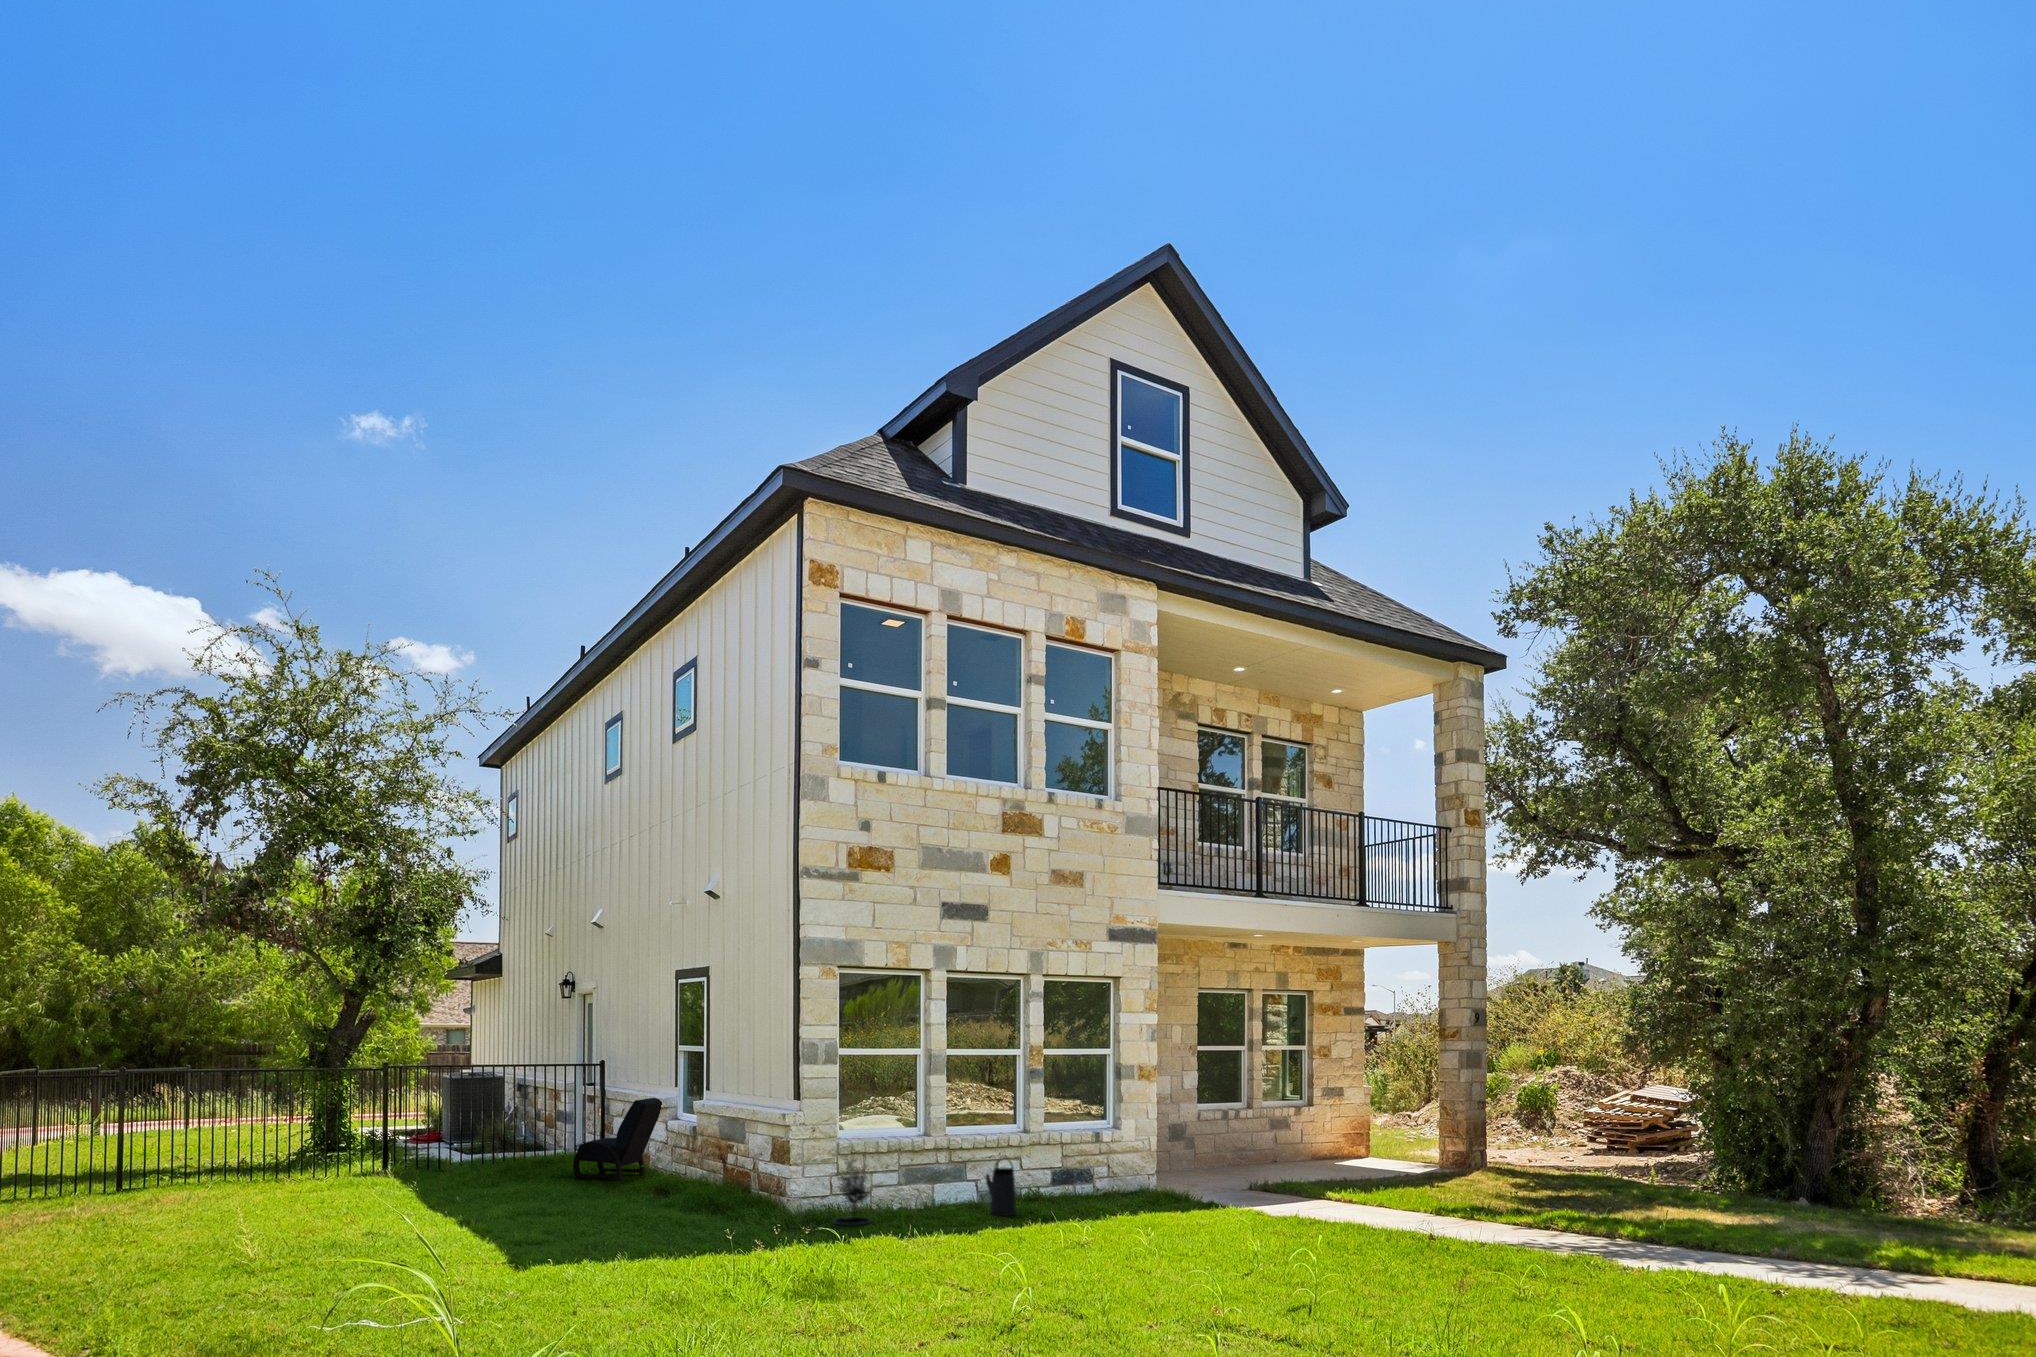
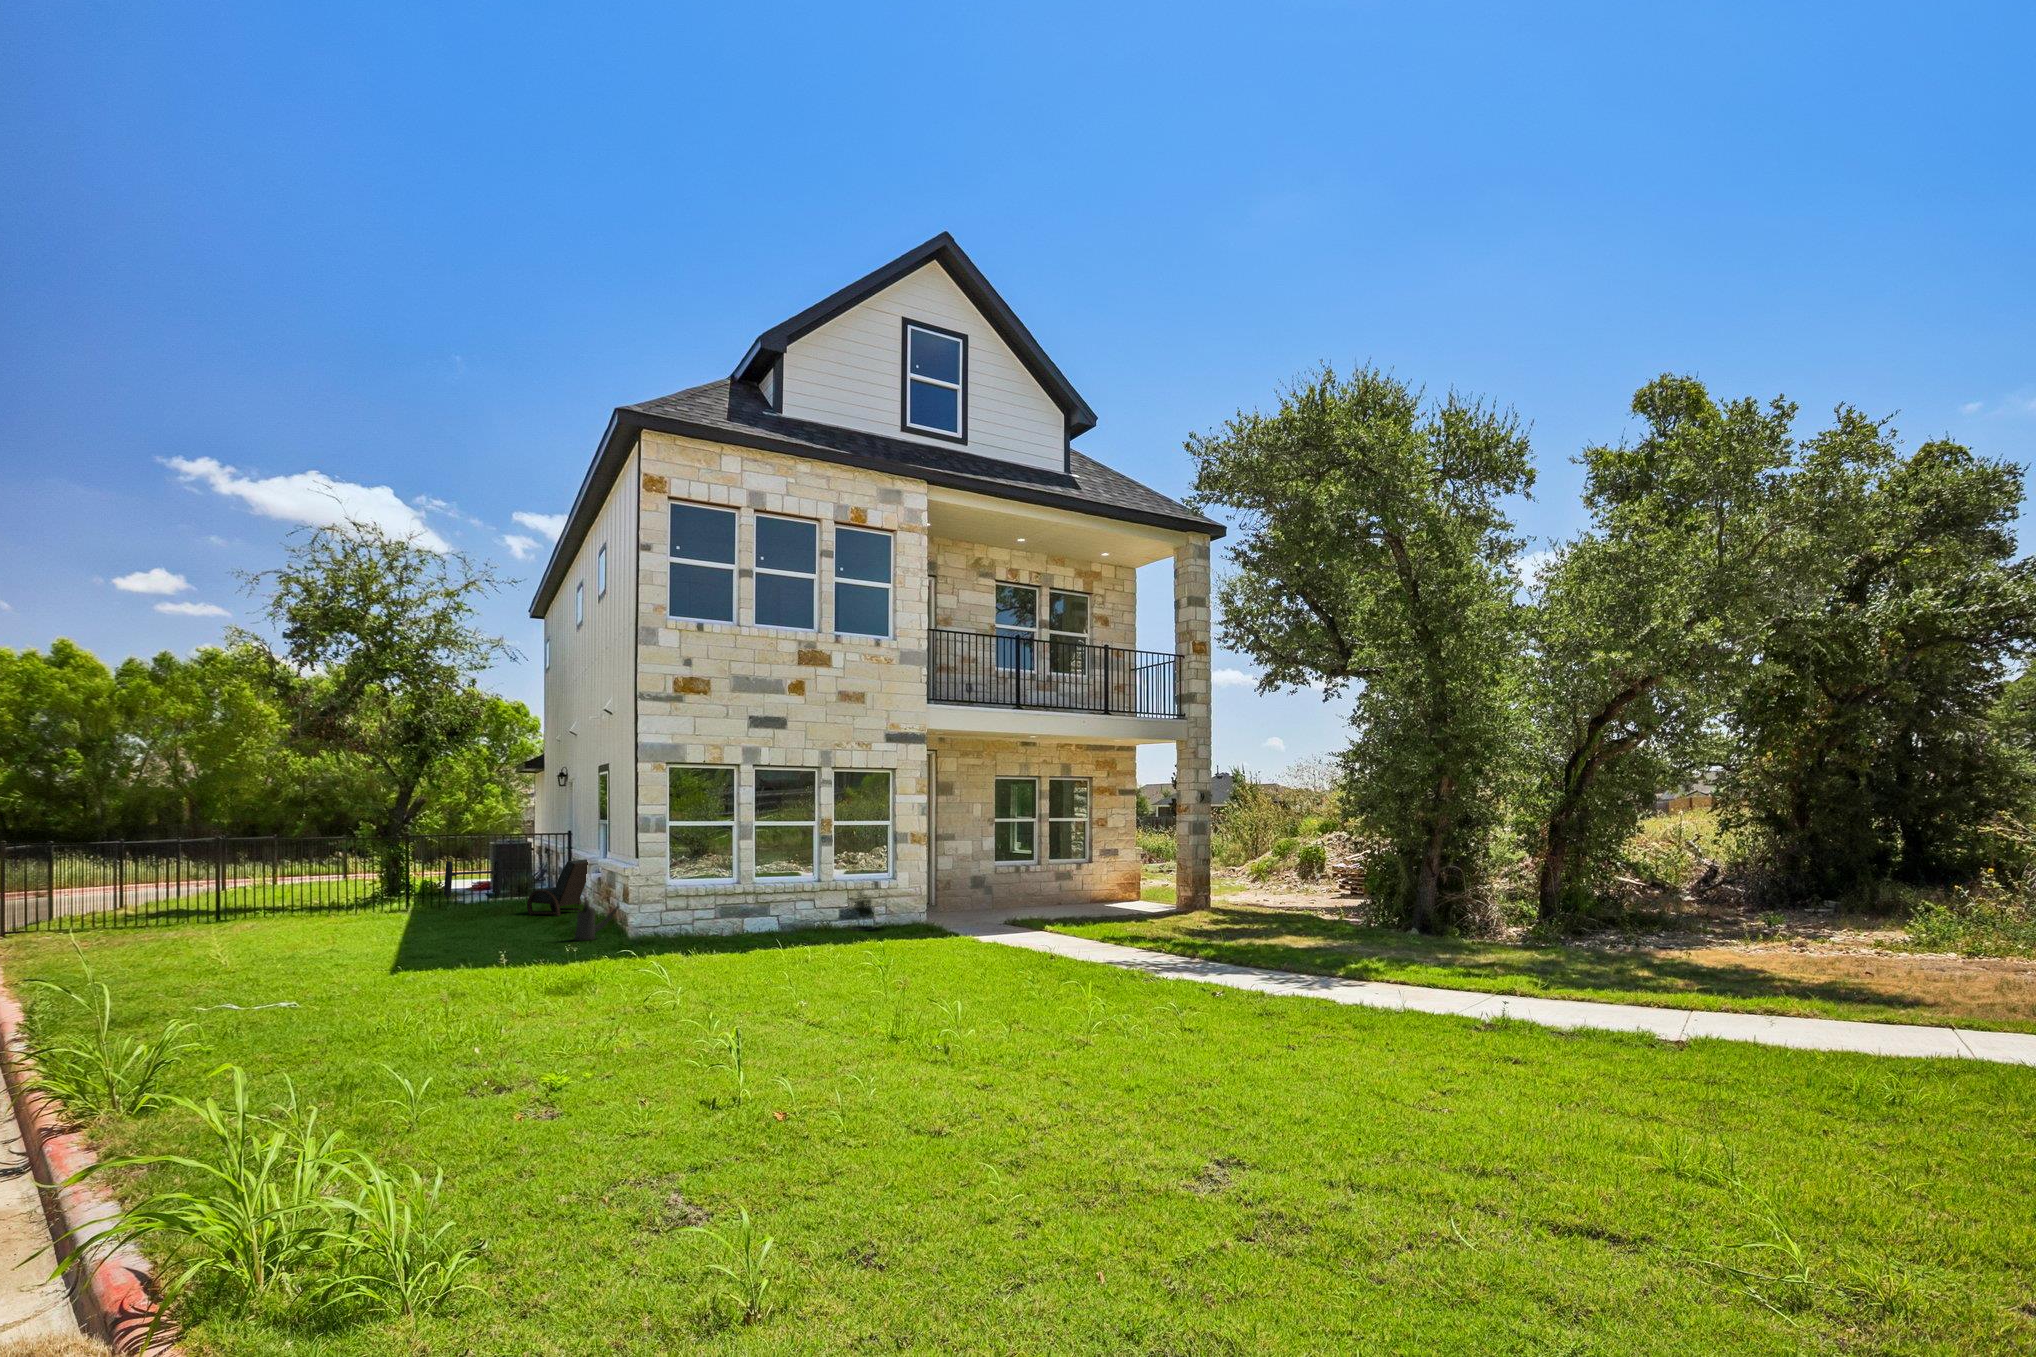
bench: none [401,1094,485,1150] -> present [444,859,502,898]
potted tree: present [834,1156,871,1225] -> present [851,890,874,930]
watering can: present [986,1158,1016,1216] -> present [575,900,619,941]

